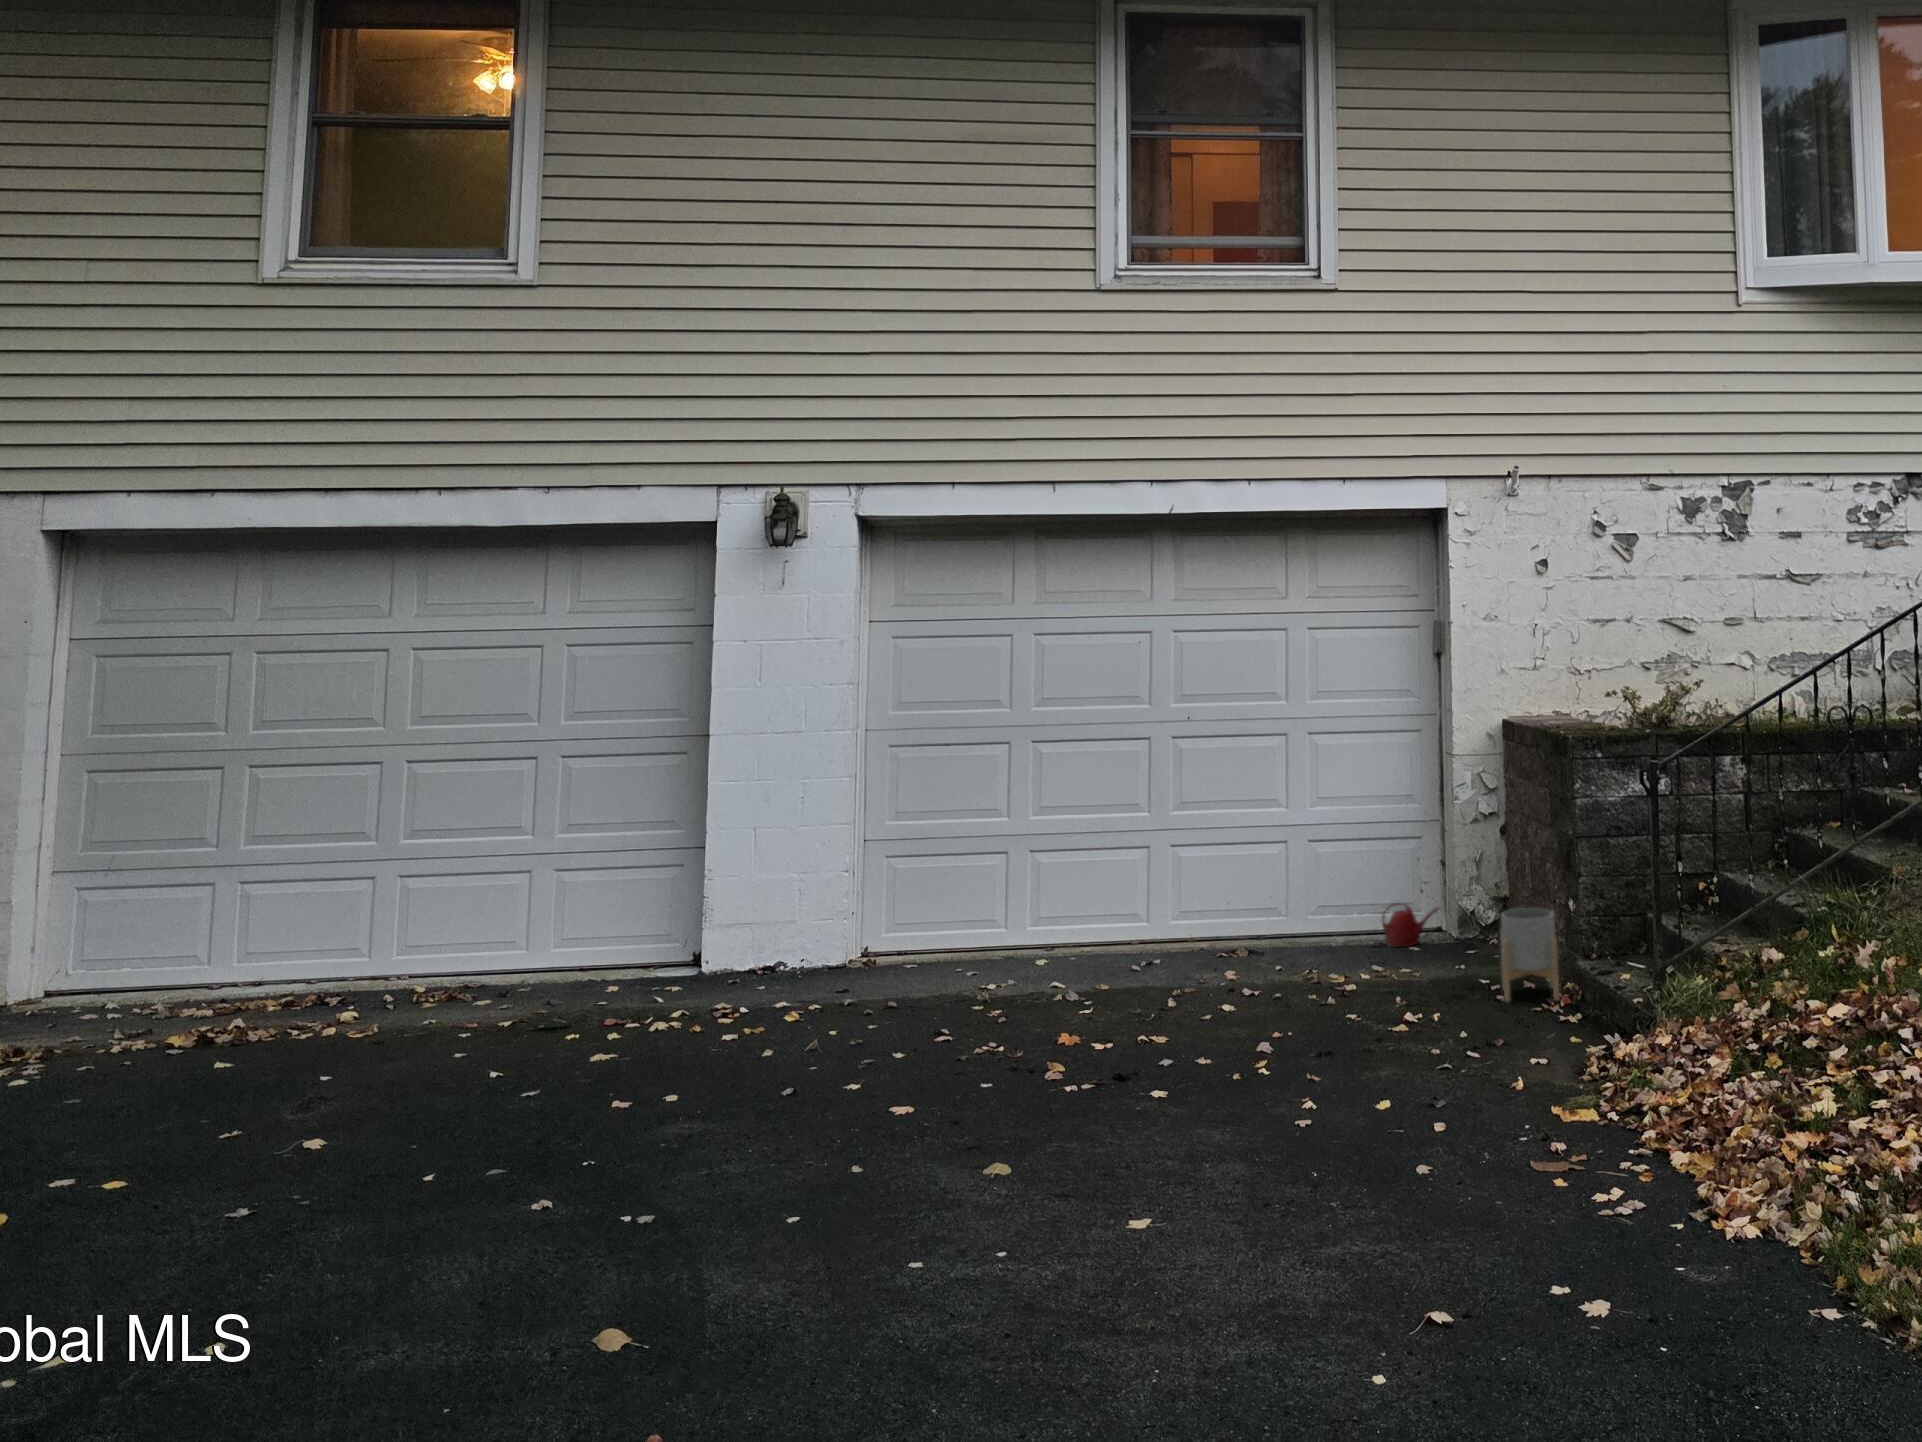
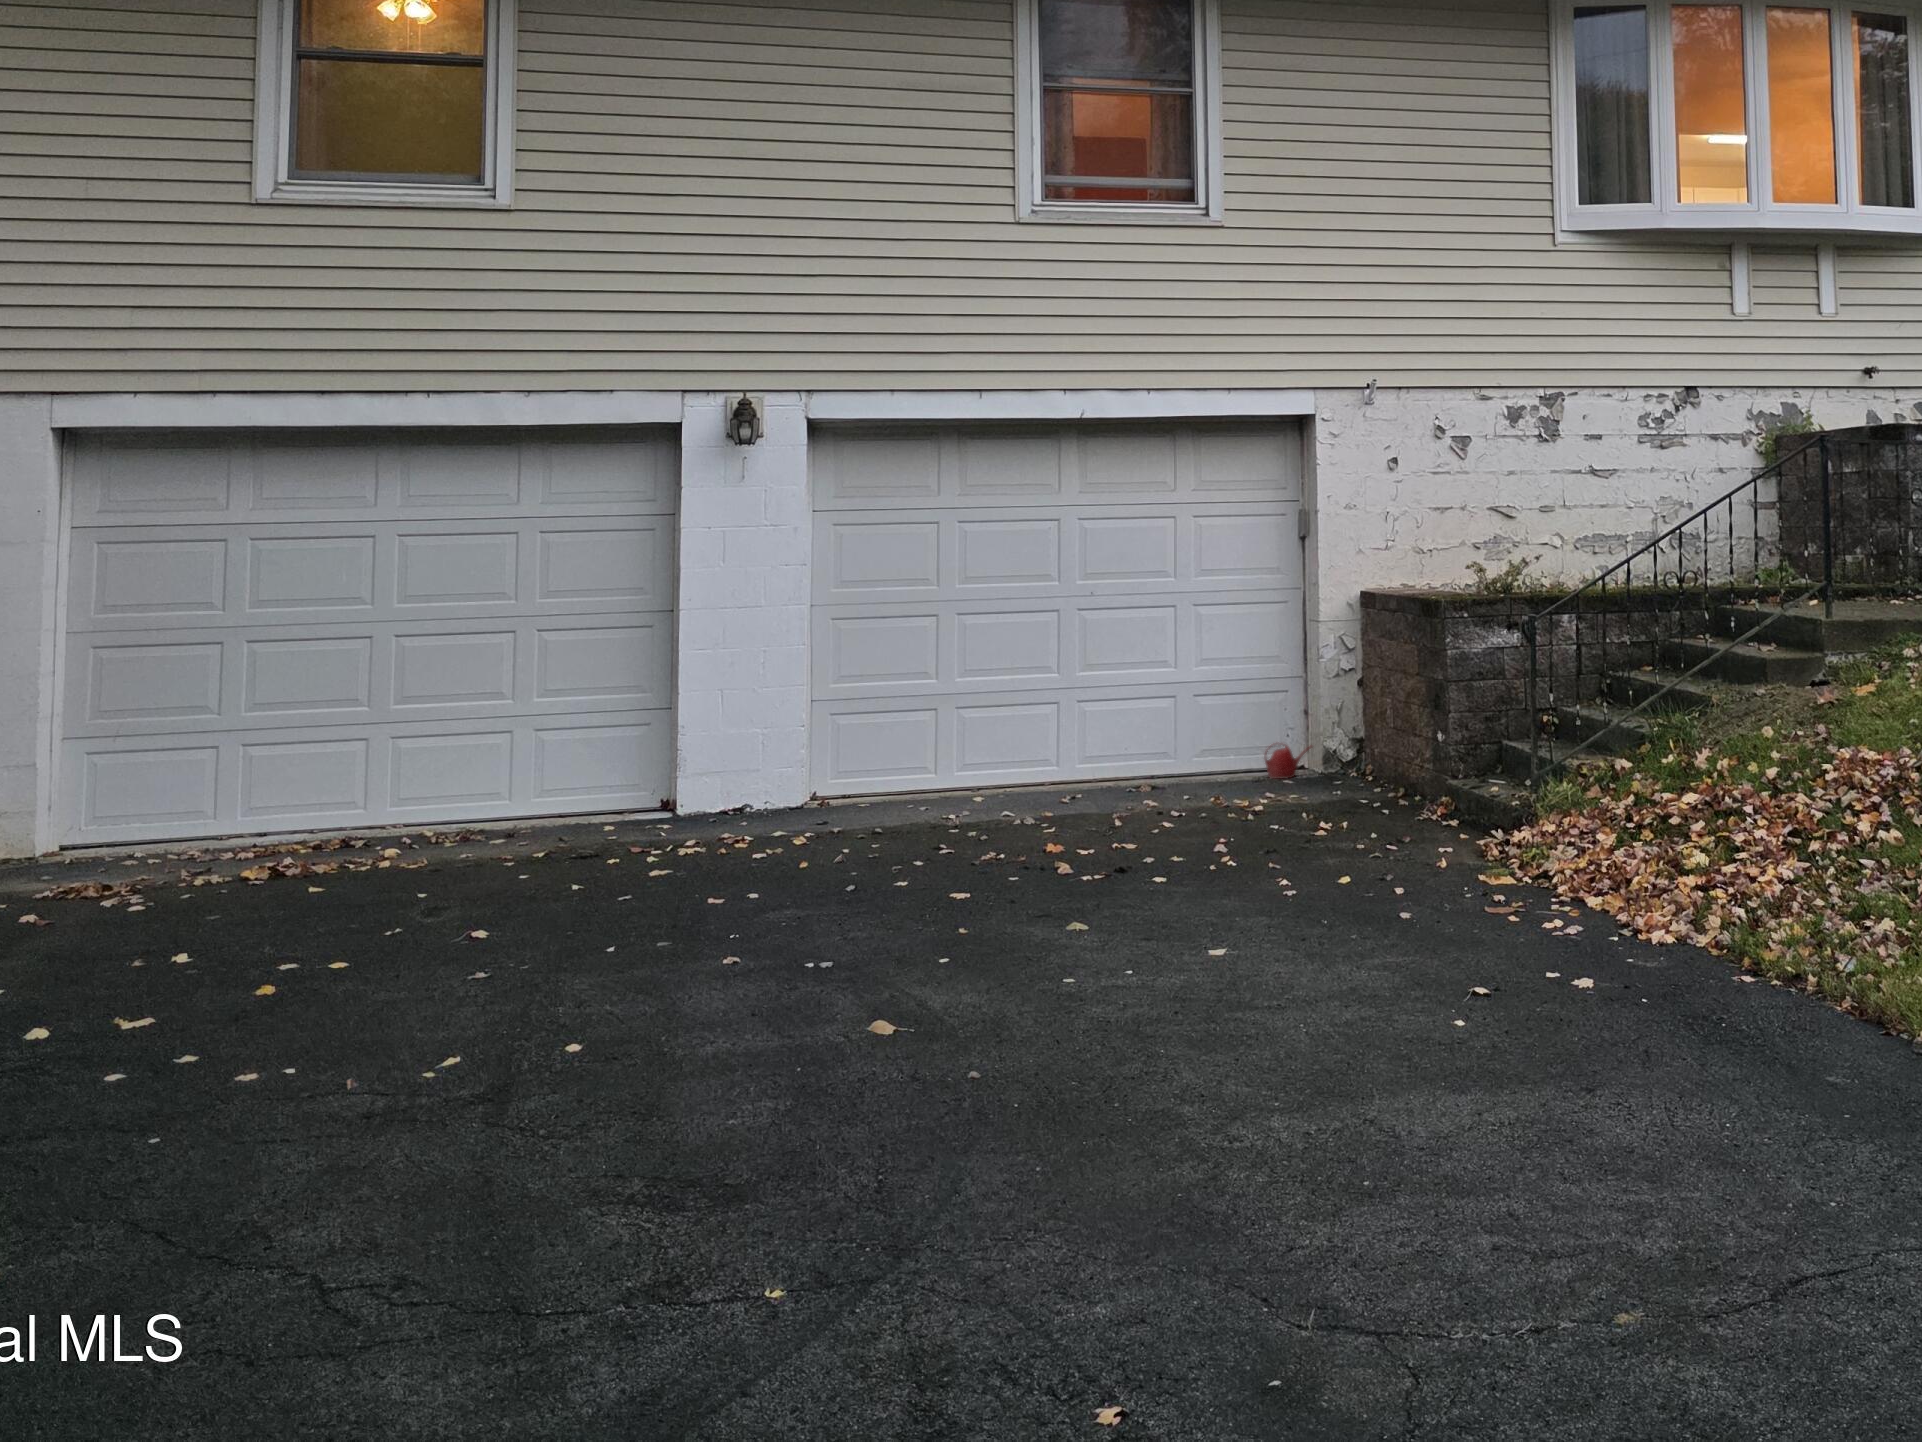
planter: present [1500,908,1559,1002] -> none [1383,740,1436,814]

